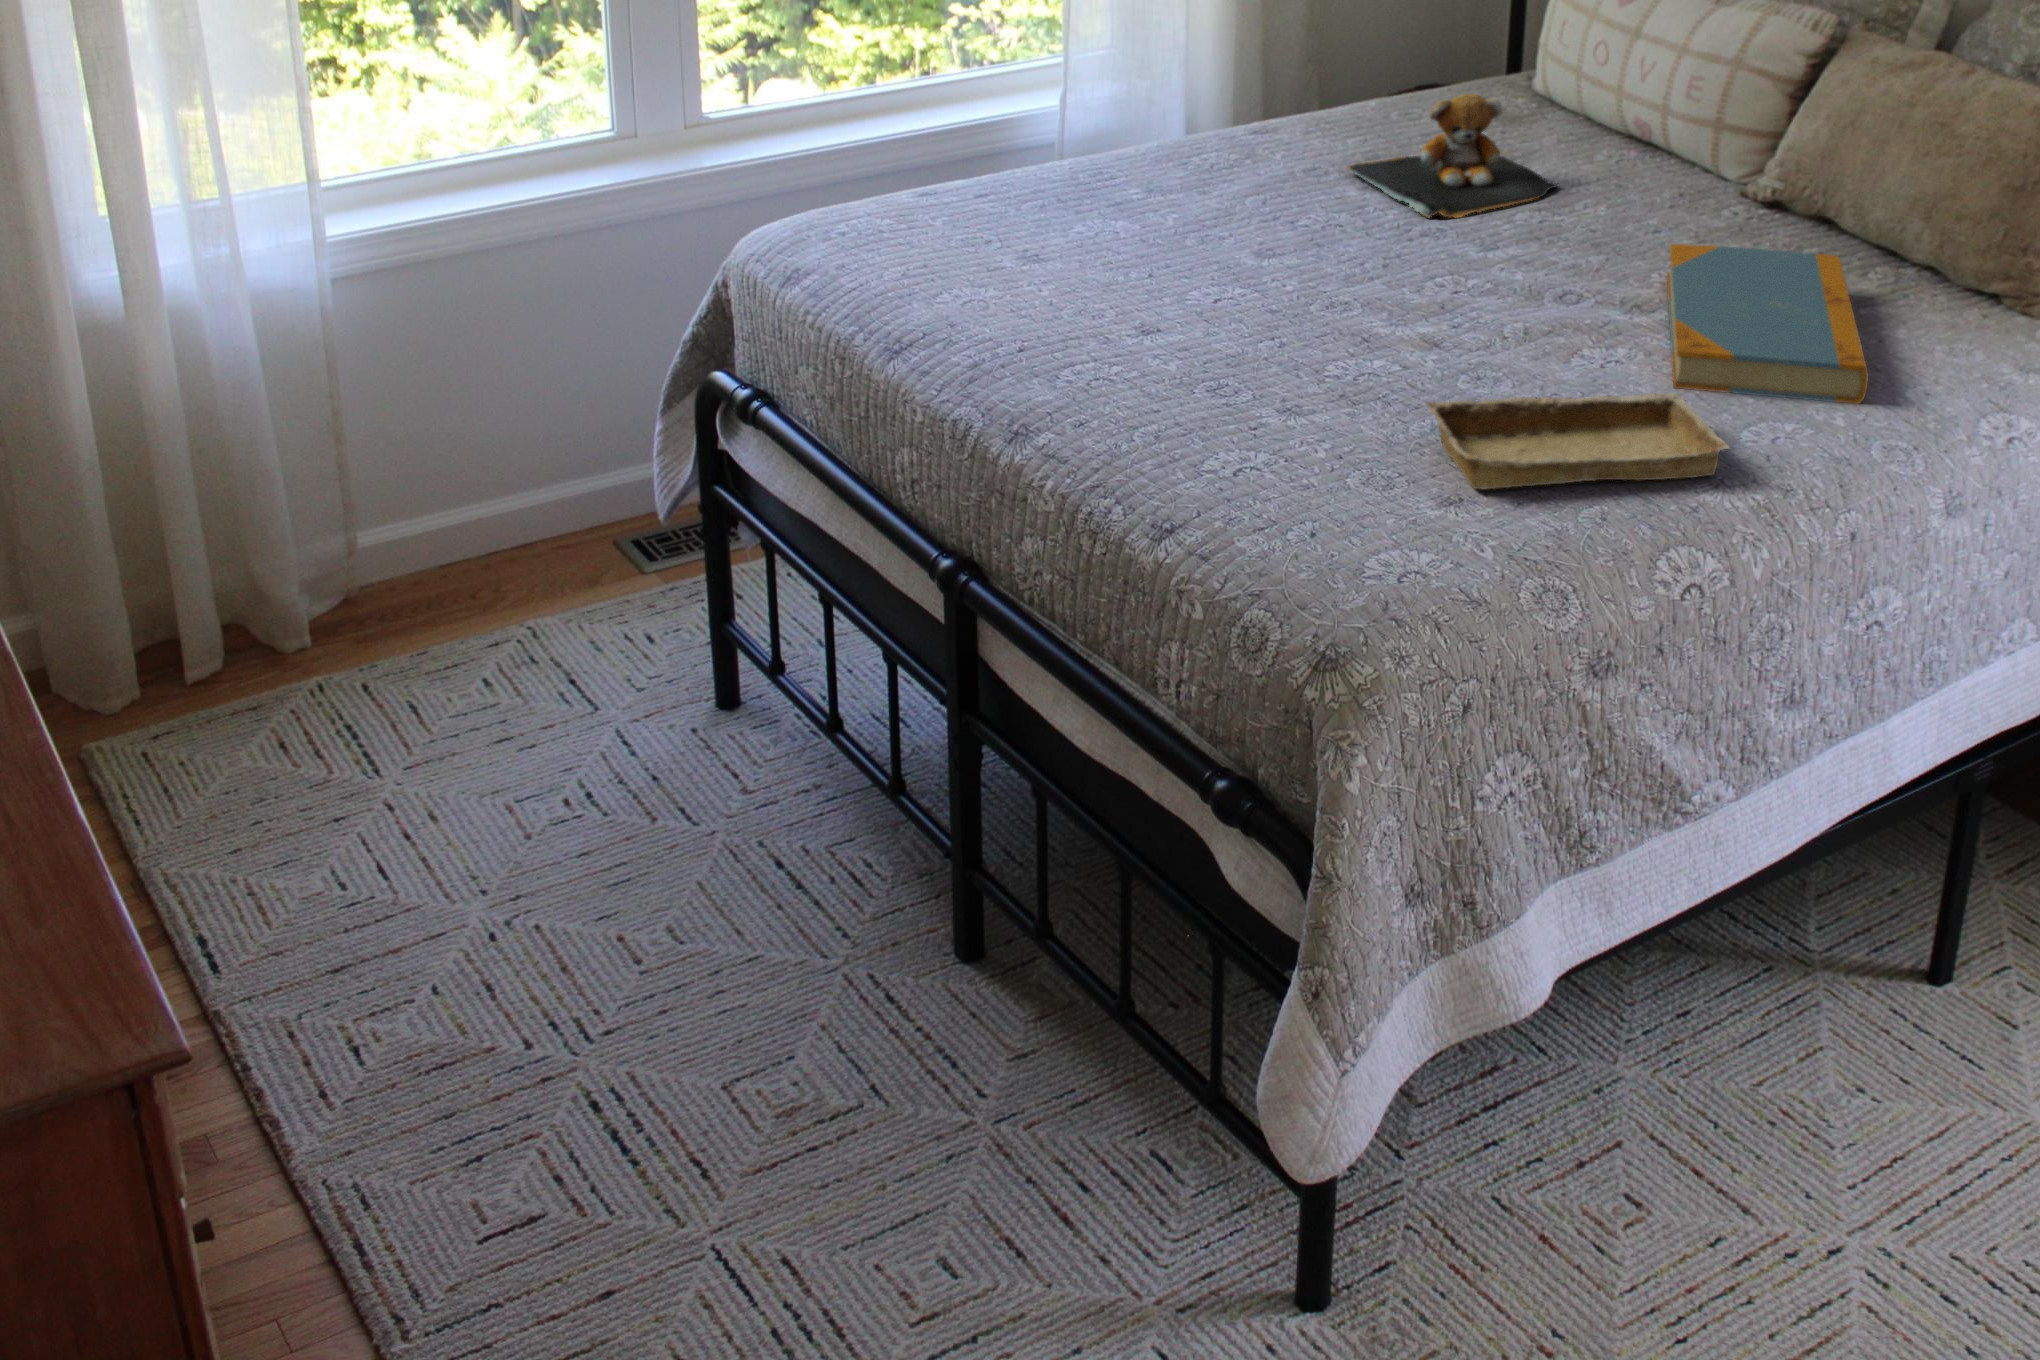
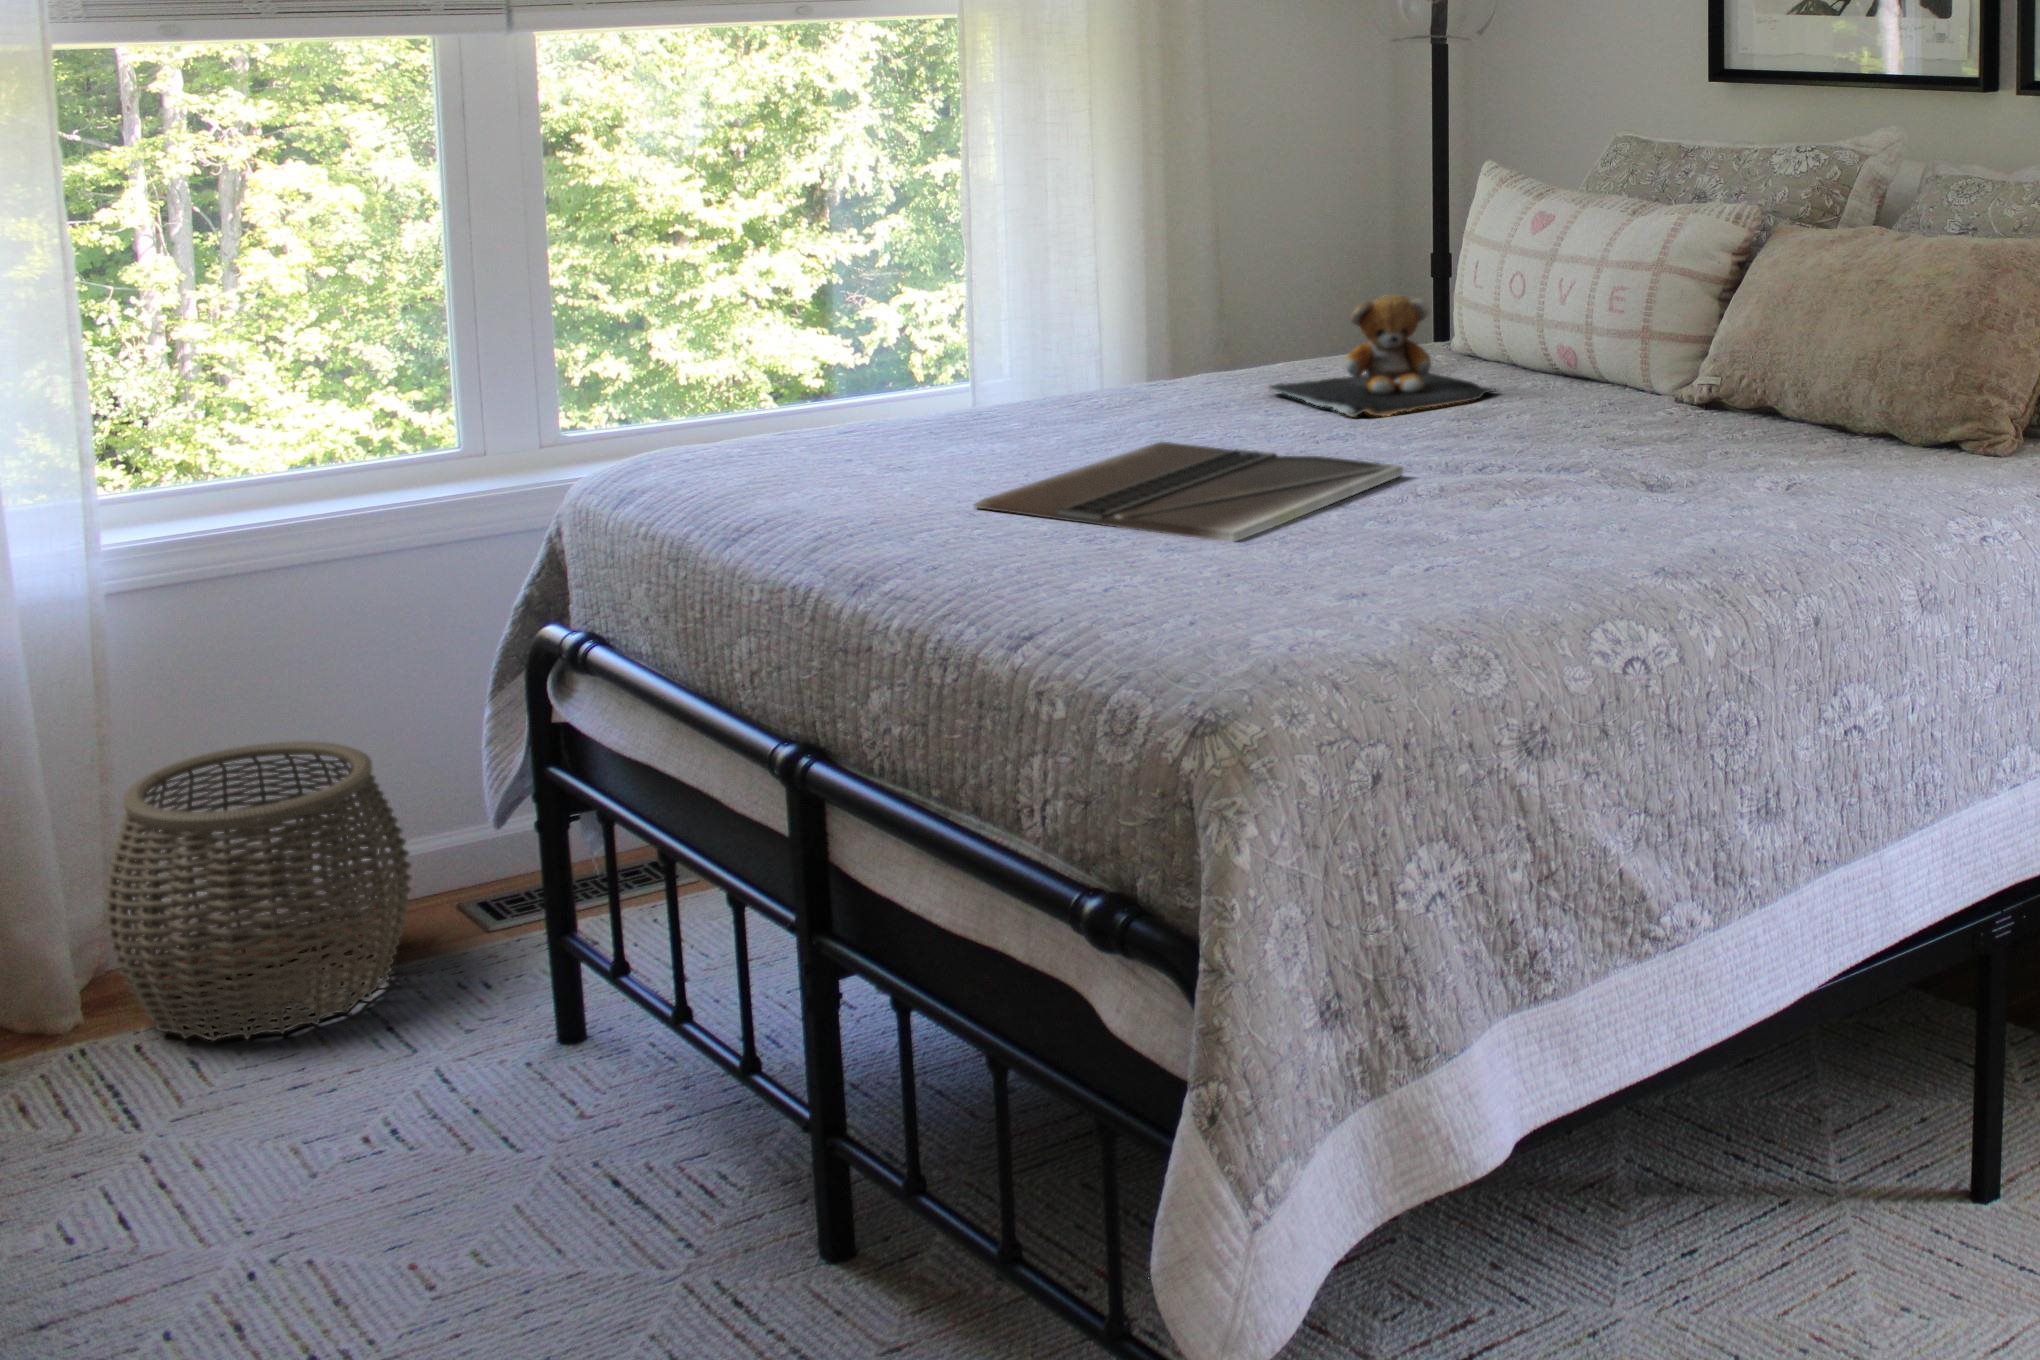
book: present [1666,244,1869,404] -> none [1610,401,1825,513]
laptop: none [1098,251,1480,409] -> present [974,442,1403,542]
tray: present [1426,393,1729,489] -> none [1330,498,1671,585]
woven basket: none [334,424,584,685] -> present [104,741,412,1041]

